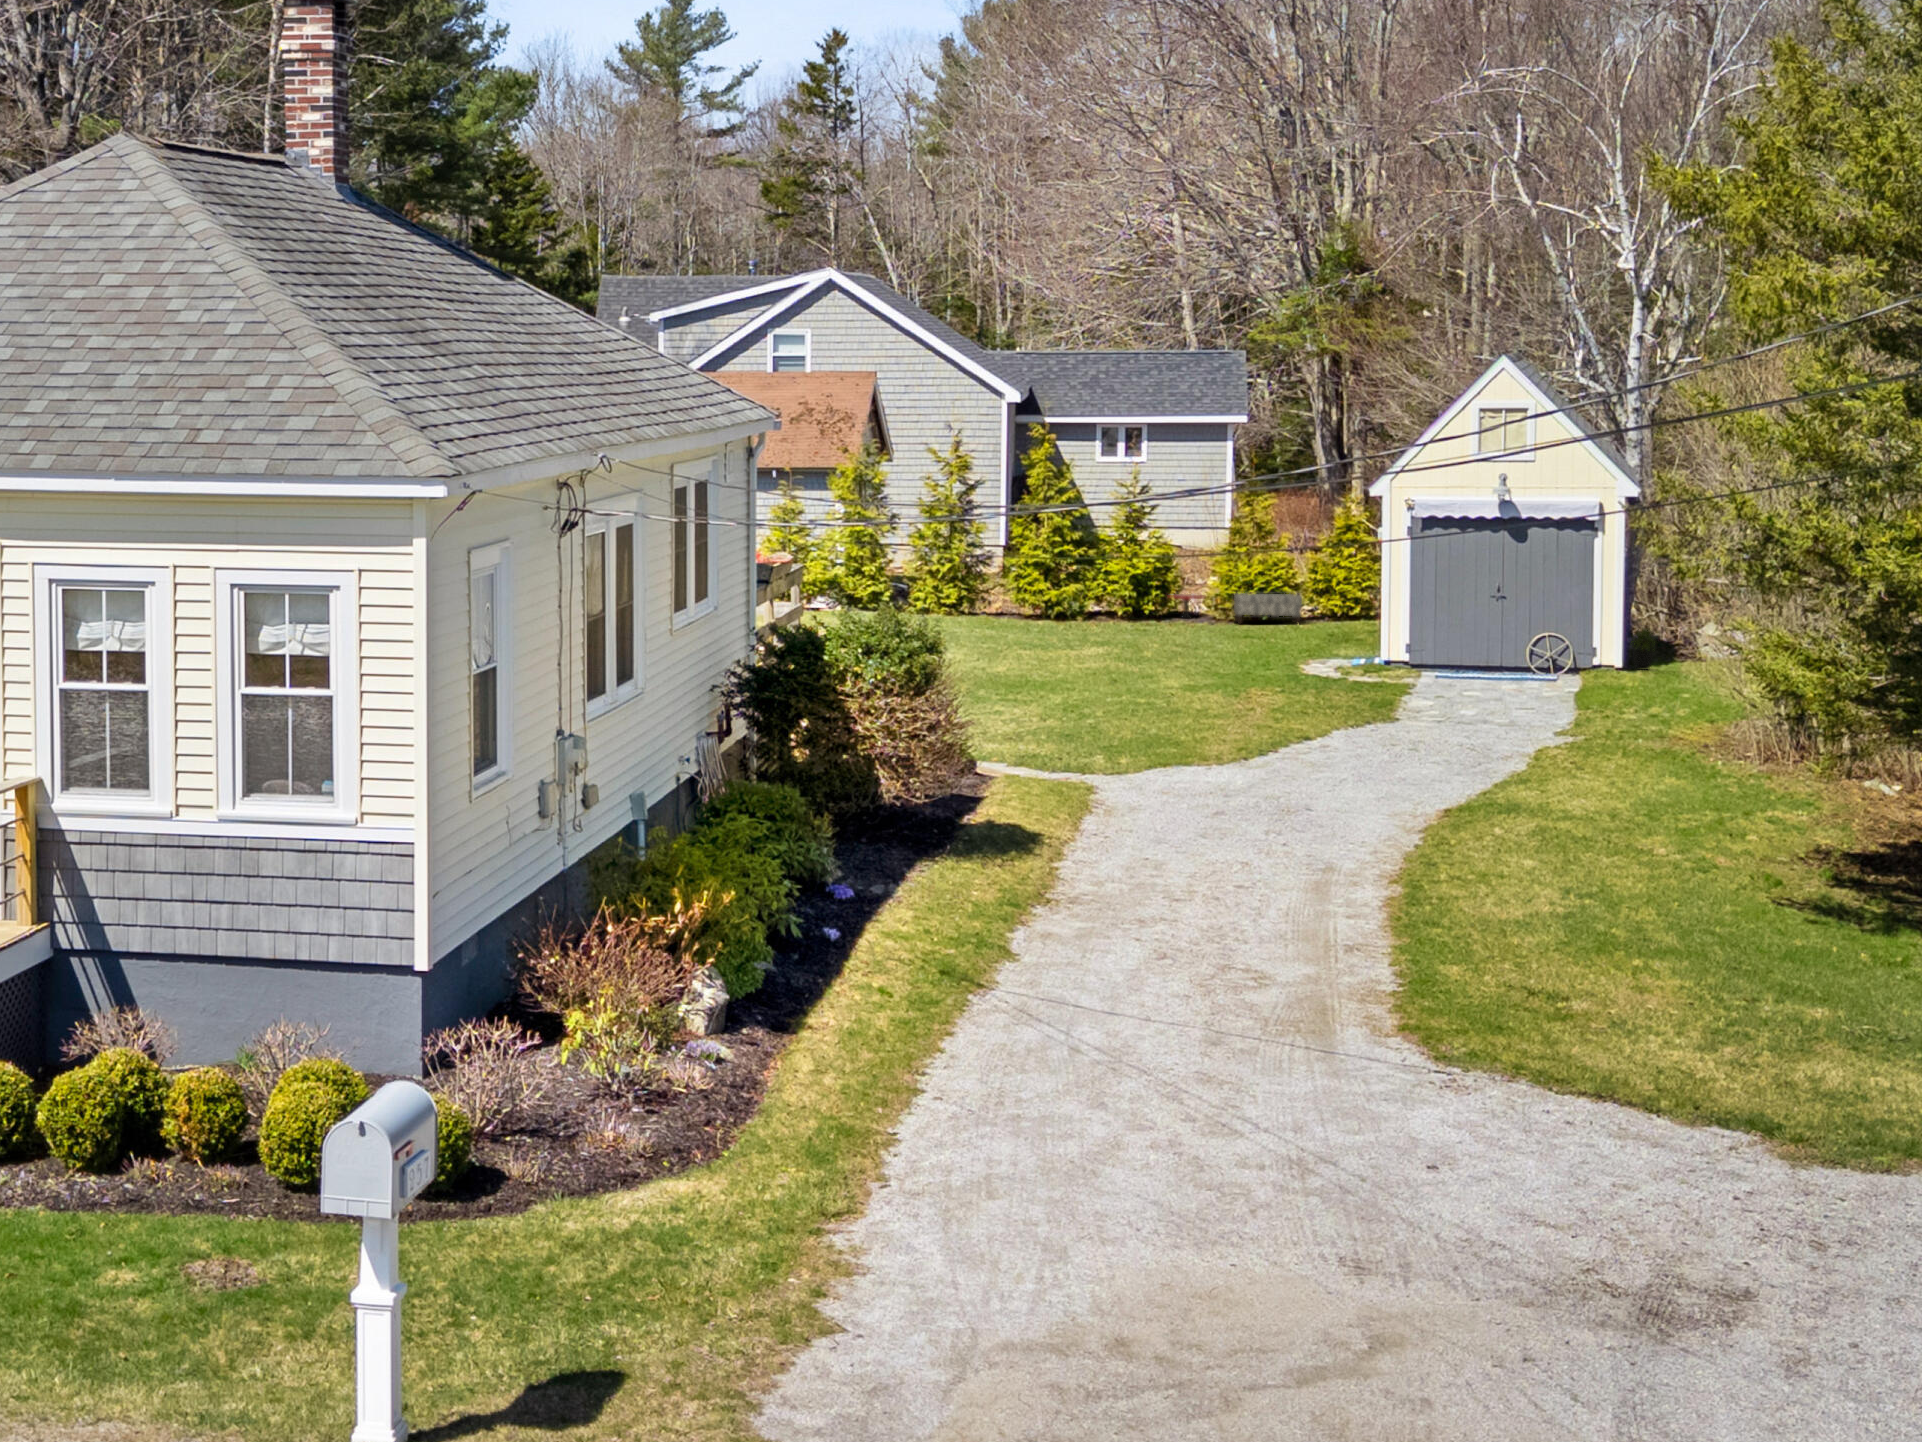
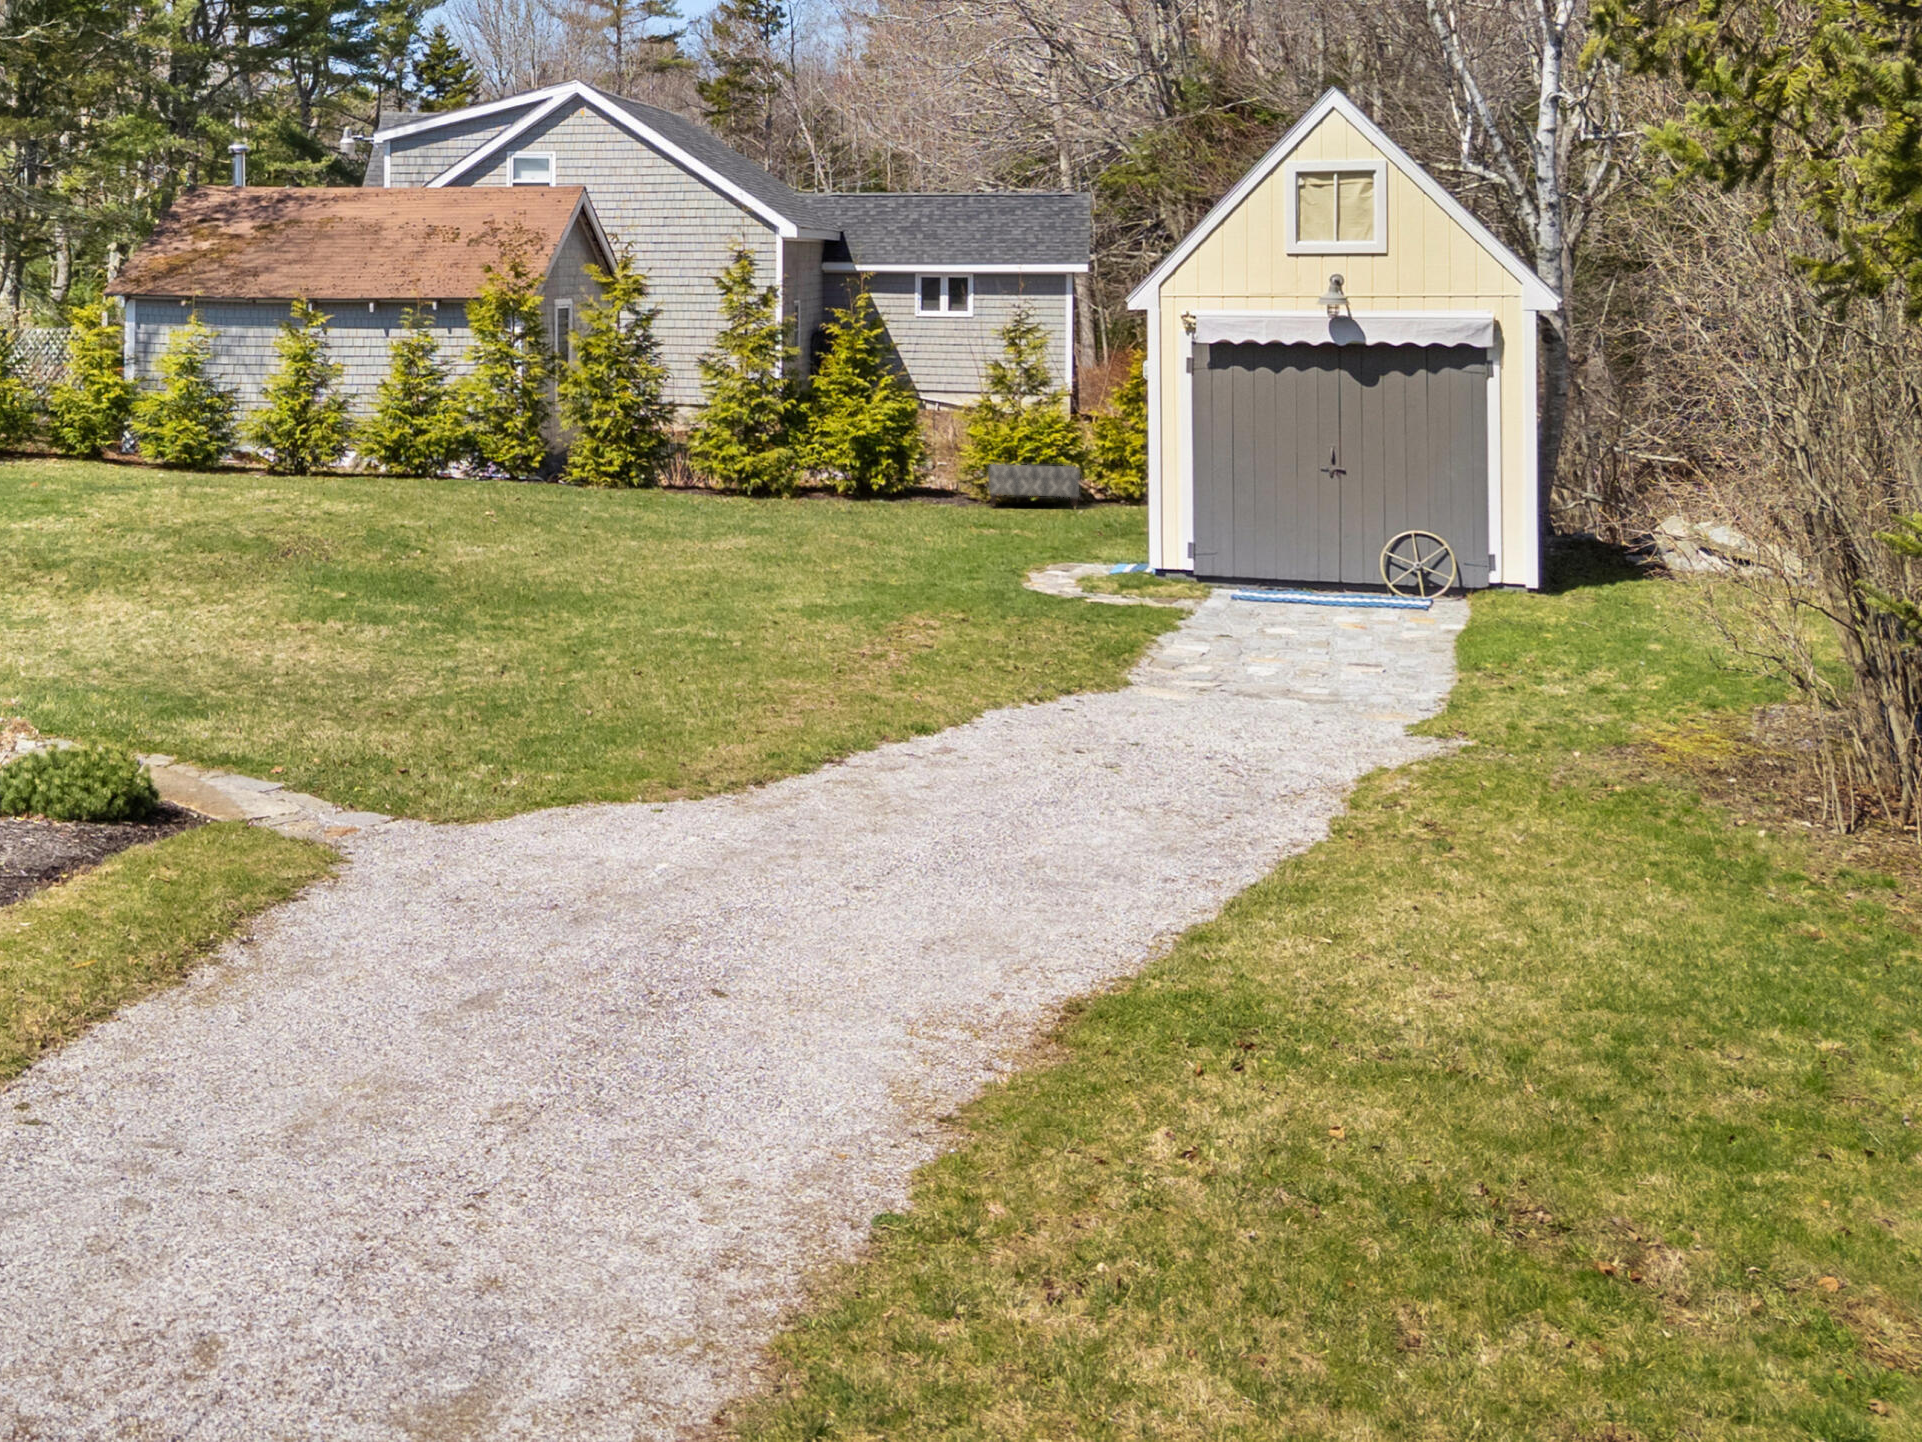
pedestal table: present [1168,594,1205,618] -> none [903,465,956,498]
potted plant: present [1631,628,1655,670] -> none [1547,521,1597,592]

